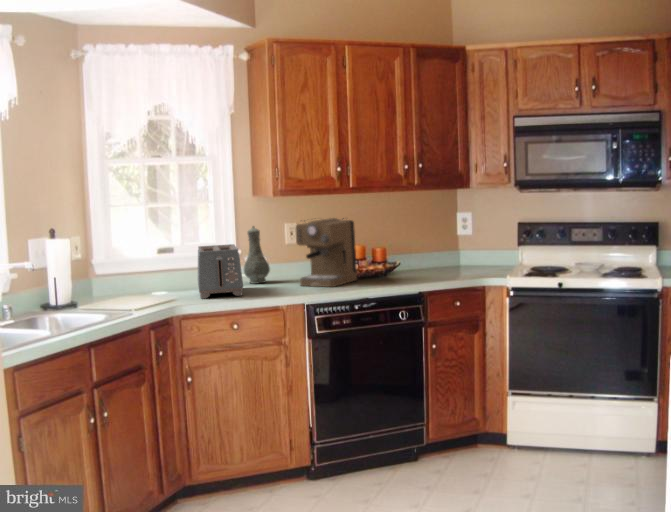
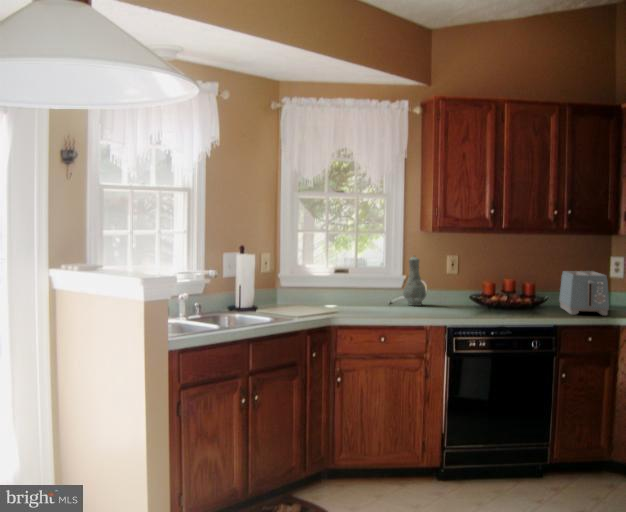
coffee maker: present [296,218,357,287] -> none [447,252,504,314]
toaster: present [198,244,243,299] -> present [559,271,609,316]

